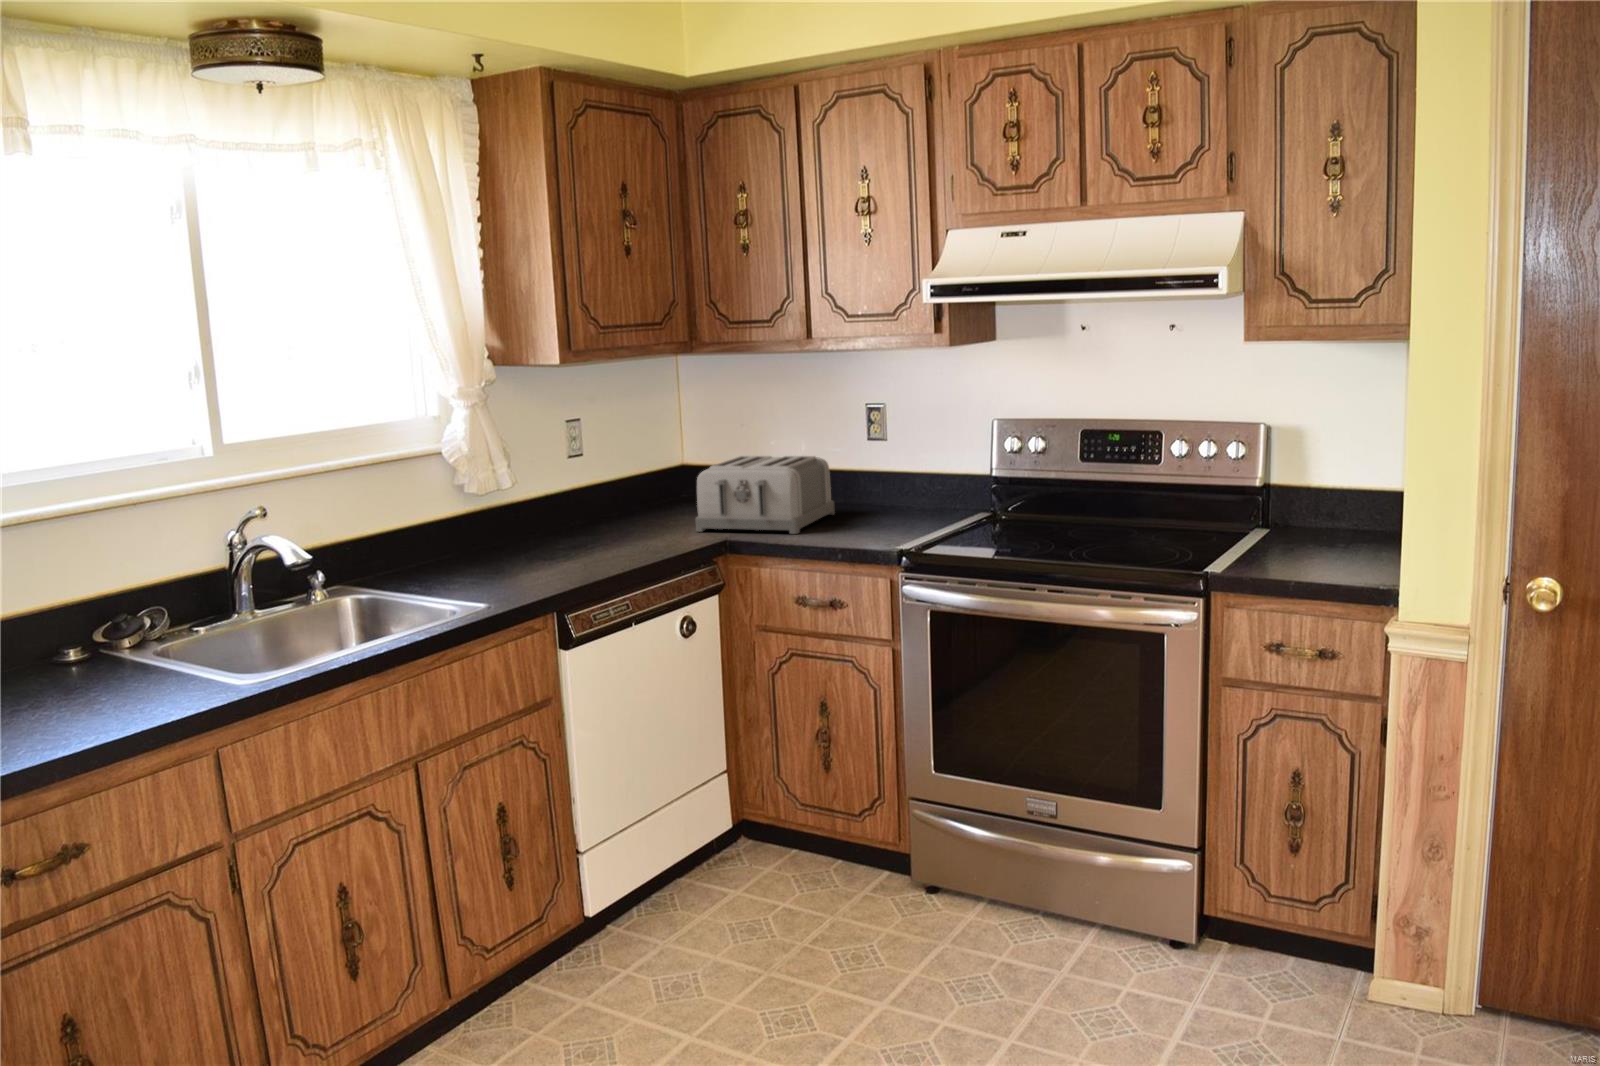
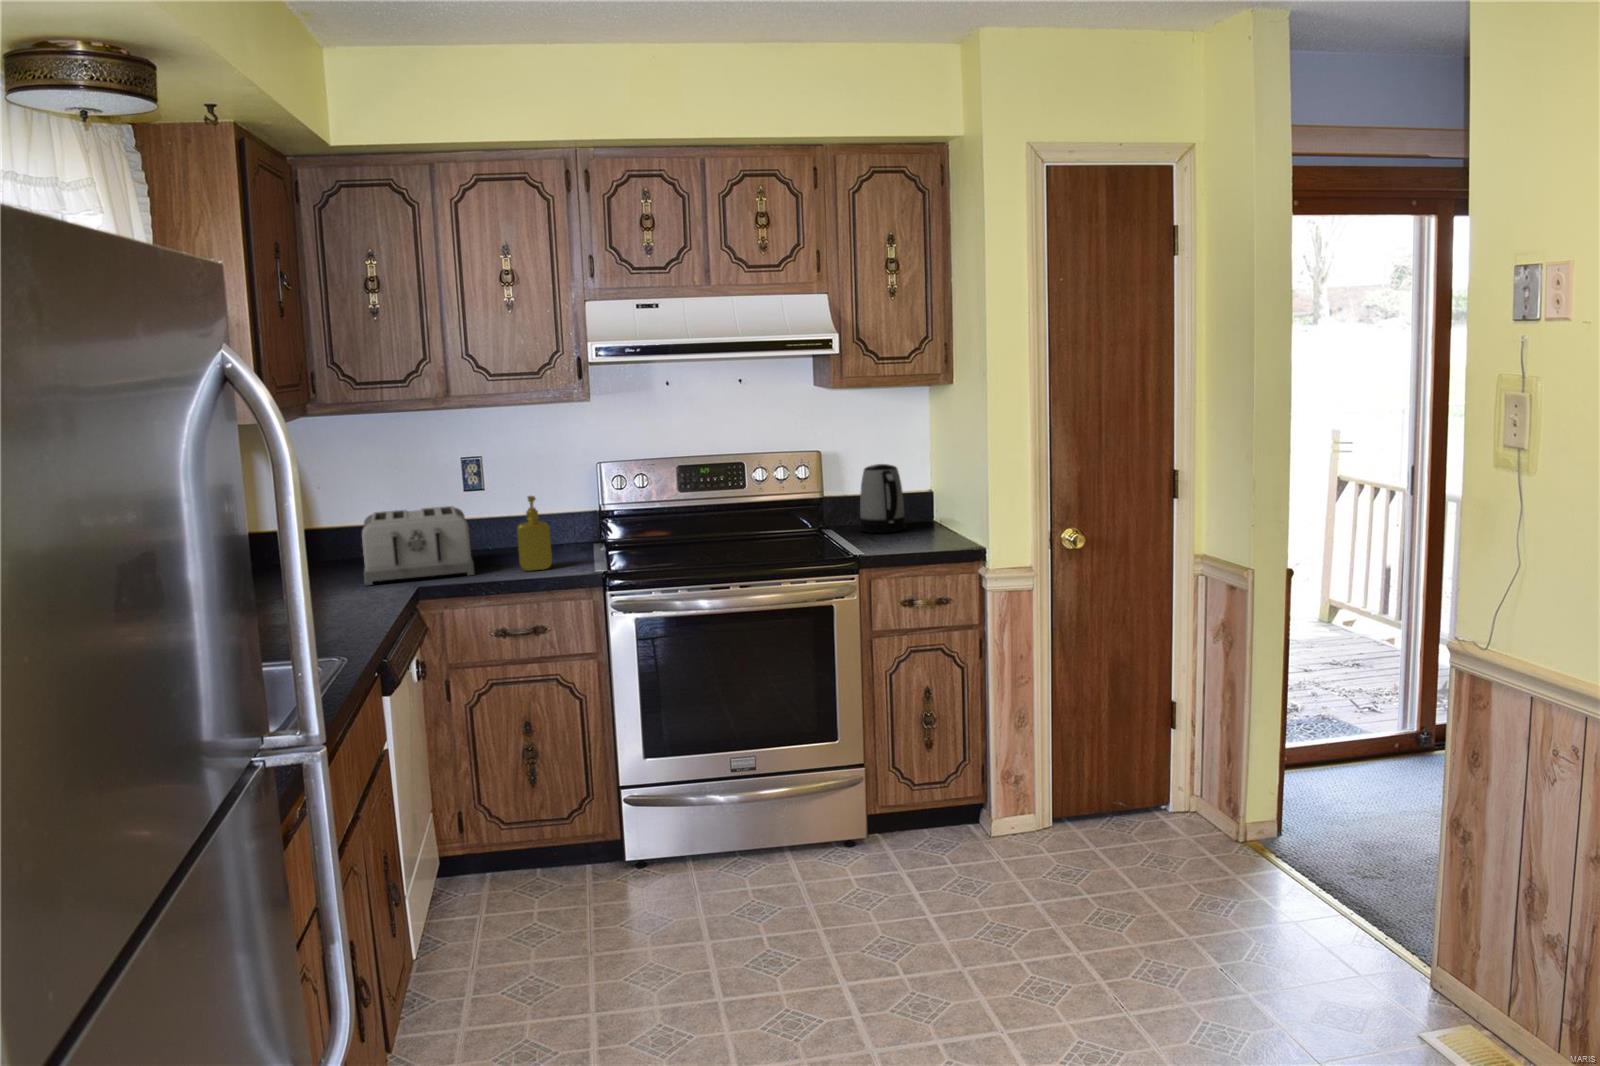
kettle: none [1287,448,1354,544] -> present [860,464,905,533]
soap dispenser: none [837,454,878,538] -> present [517,496,552,571]

